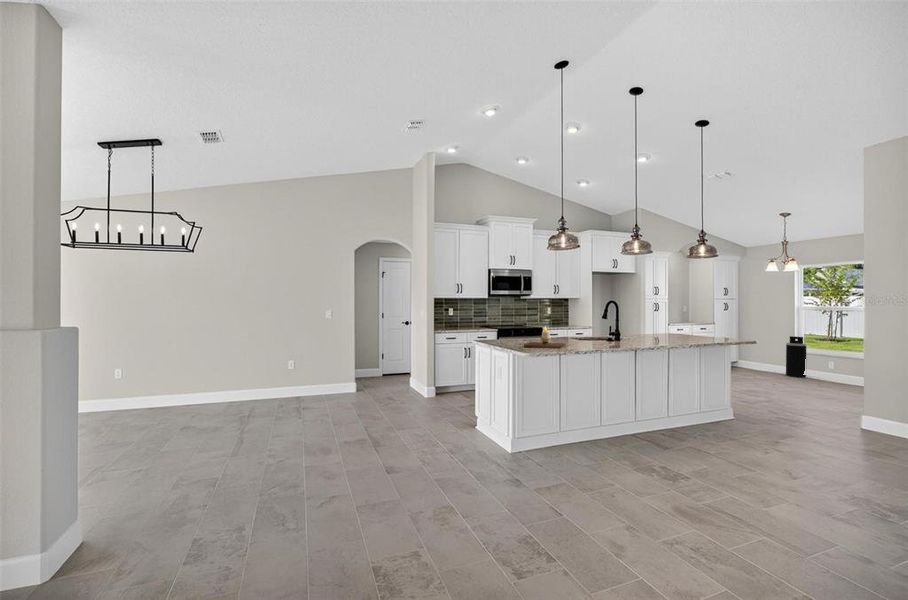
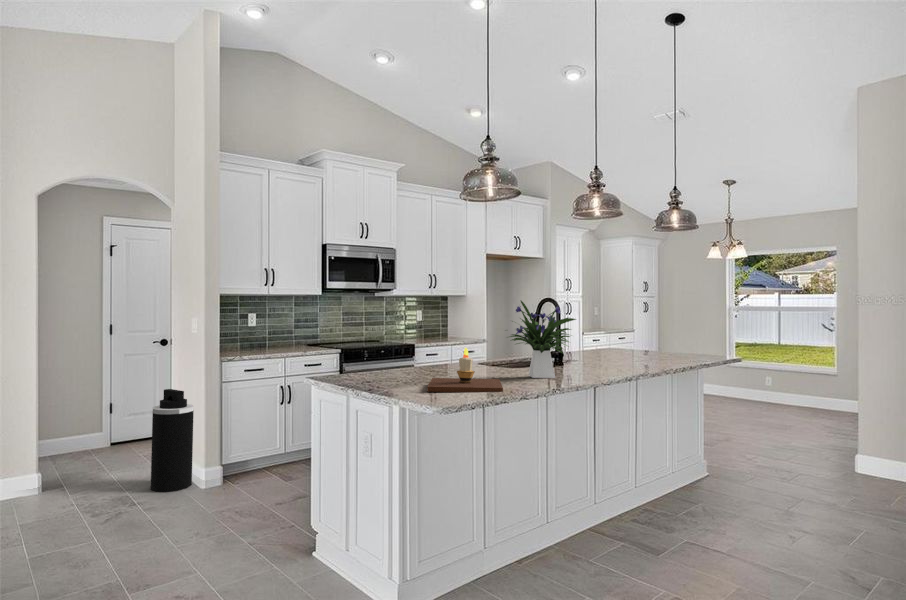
flower arrangement: none [574,303,615,345] -> present [510,301,576,378]
trash can: present [786,336,806,377] -> present [151,389,194,492]

